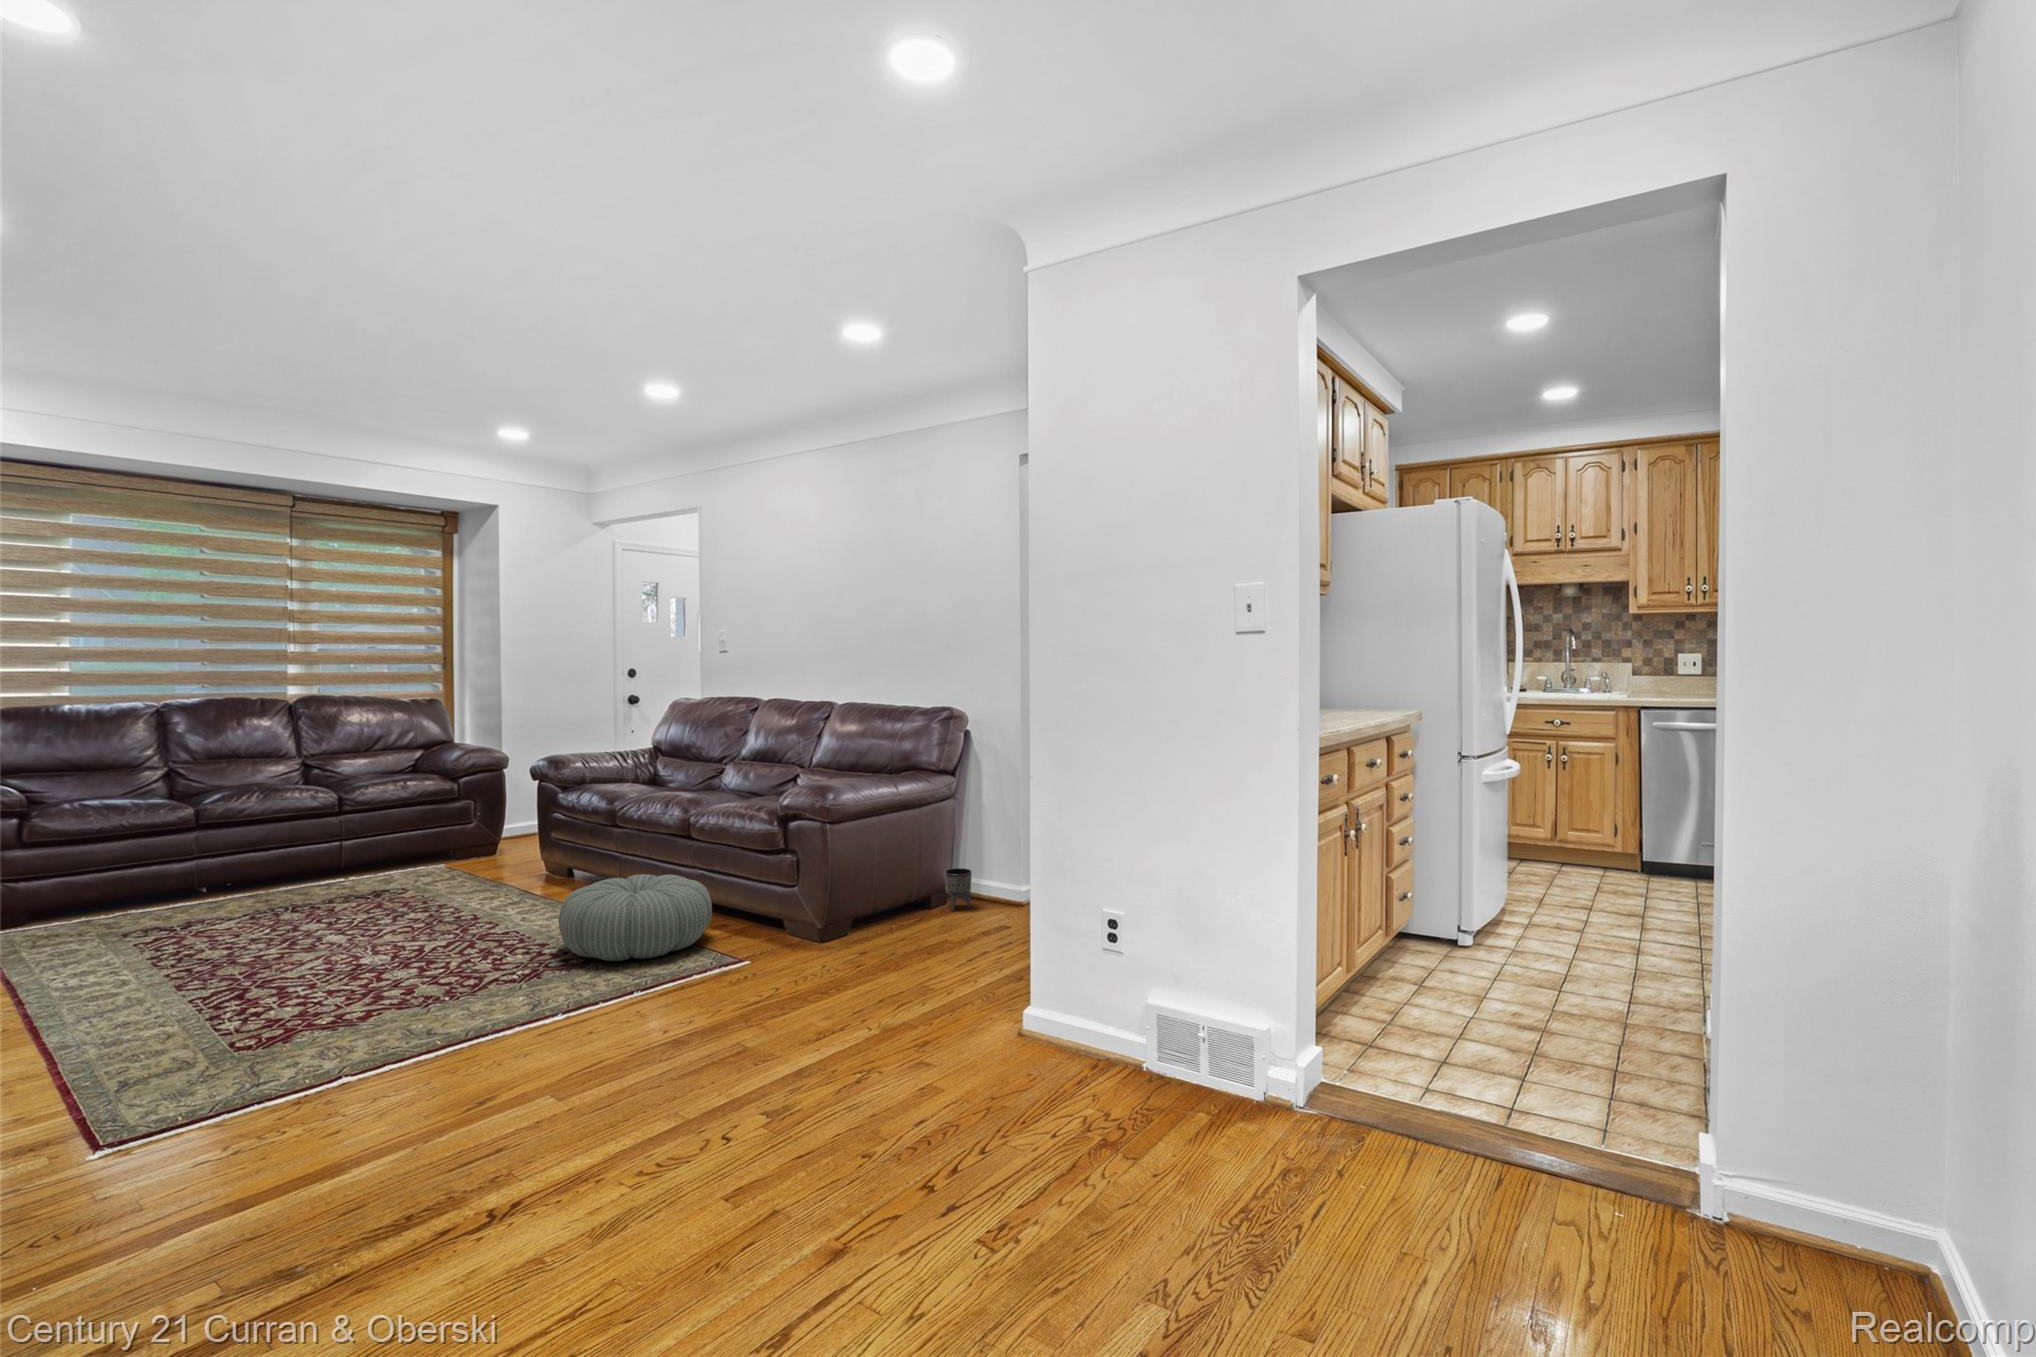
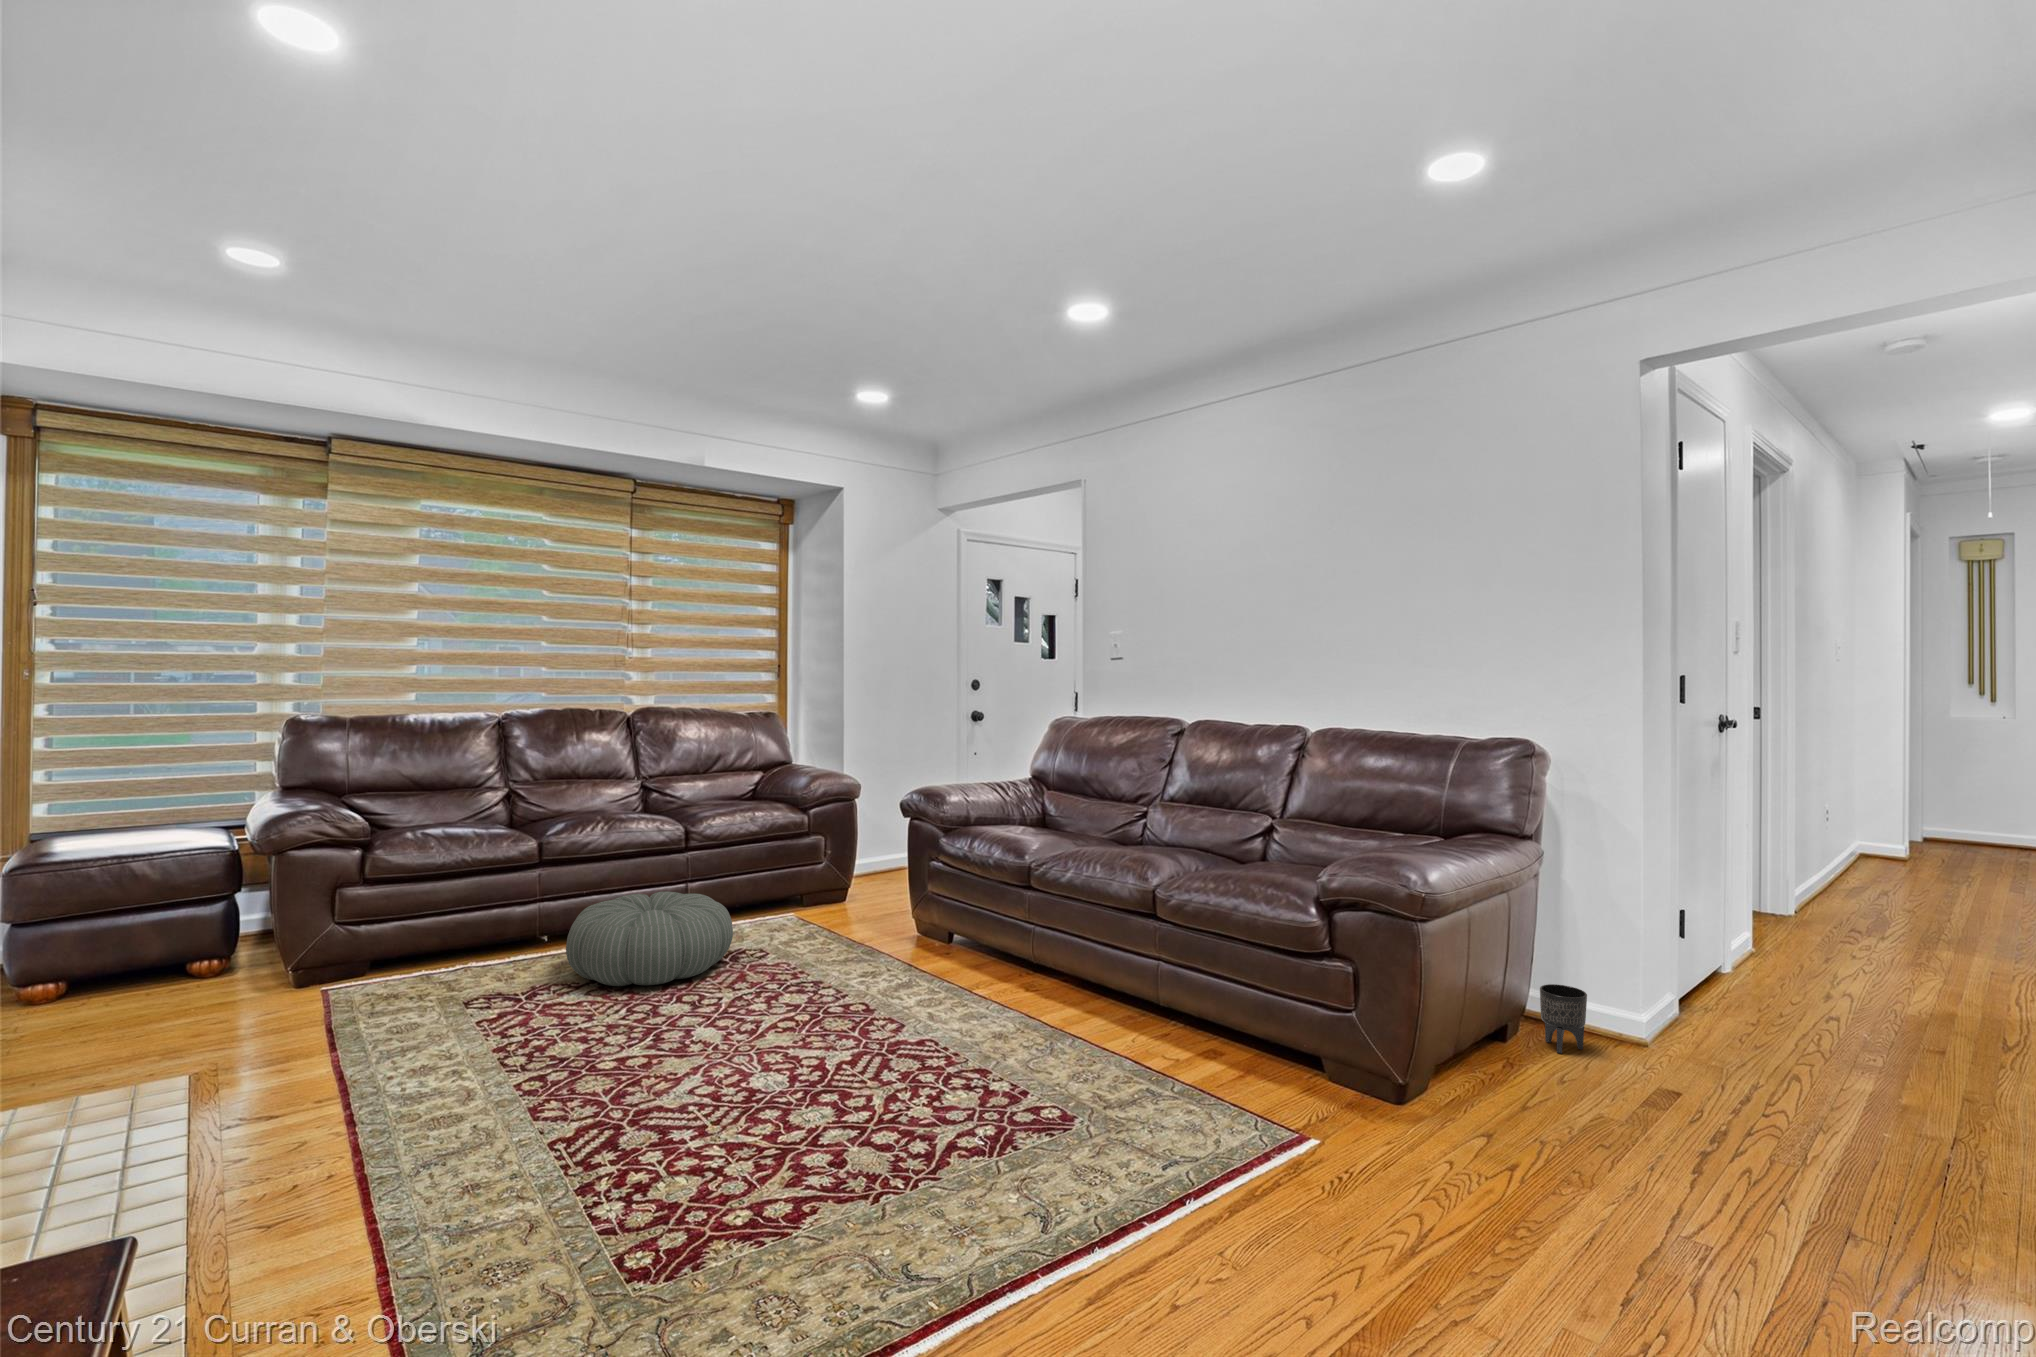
pouf: present [559,874,712,961] -> present [566,892,733,986]

